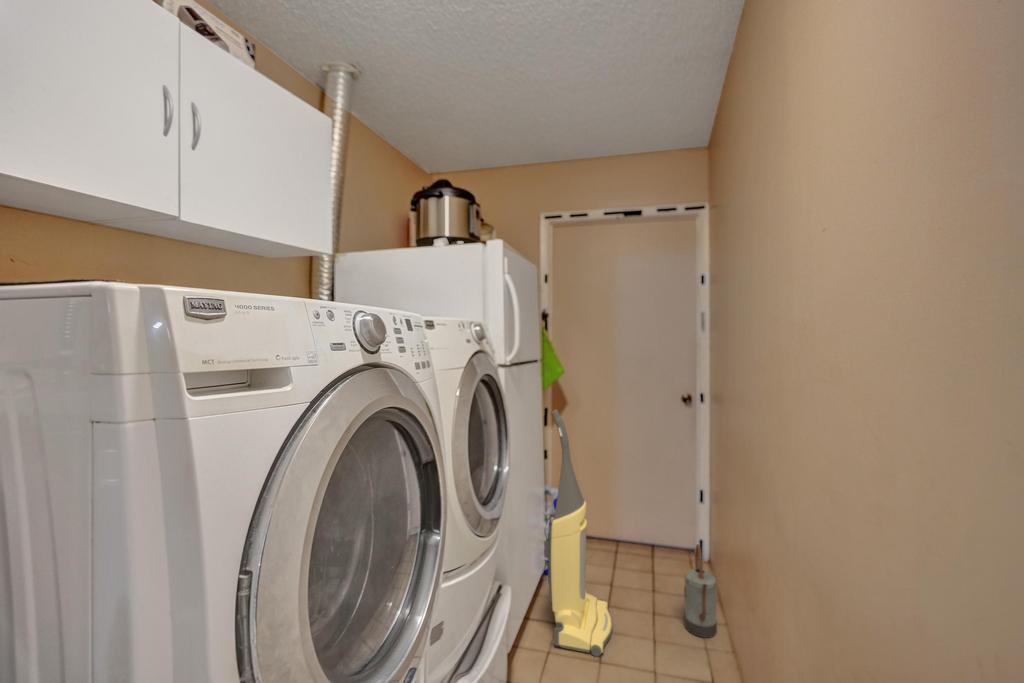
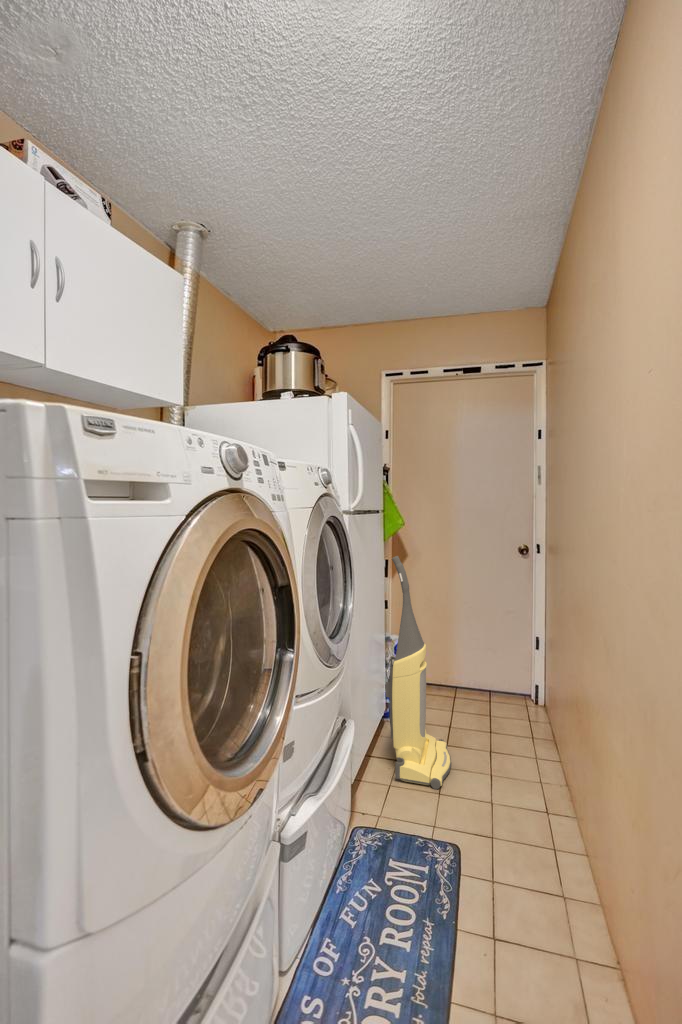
watering can: present [684,544,717,638] -> none [521,687,552,774]

